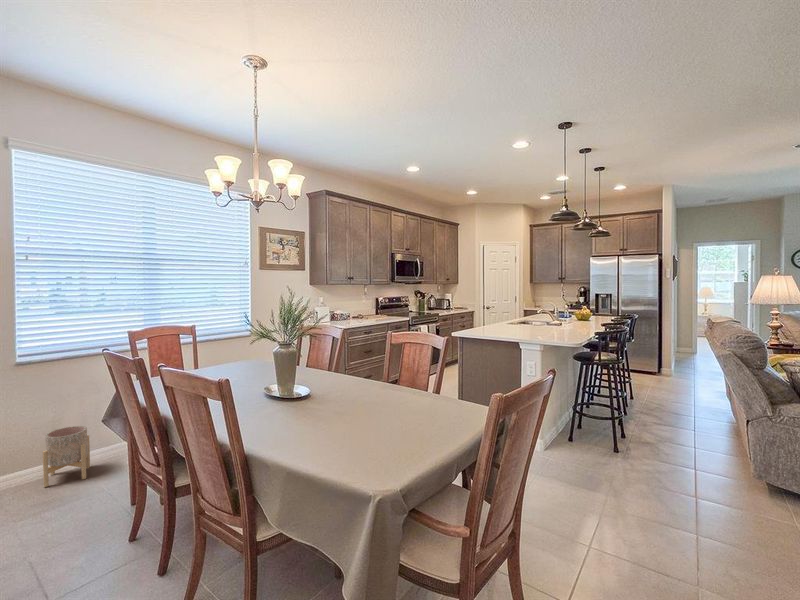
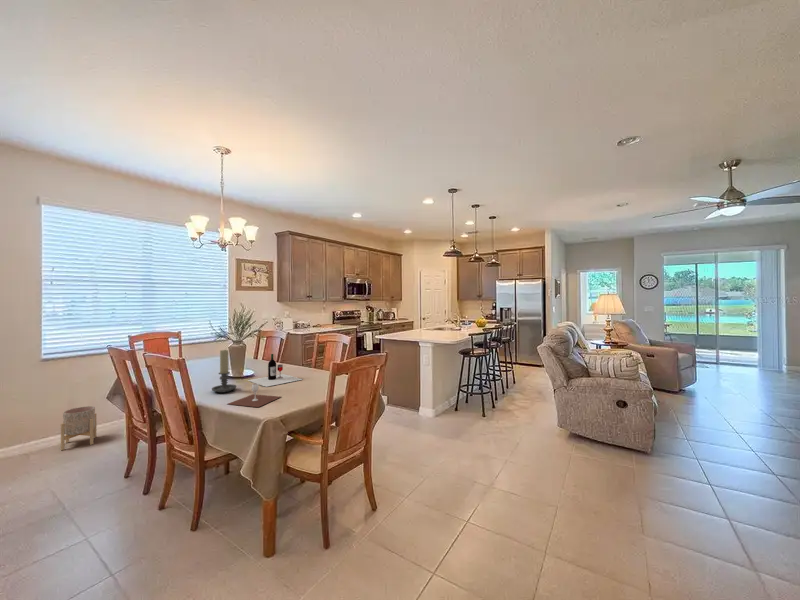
candle holder: none [261,358,298,428] -> present [212,350,237,393]
wine bottle: none [305,363,390,417] -> present [248,354,302,387]
wine glass: none [296,418,378,463] -> present [229,384,280,407]

